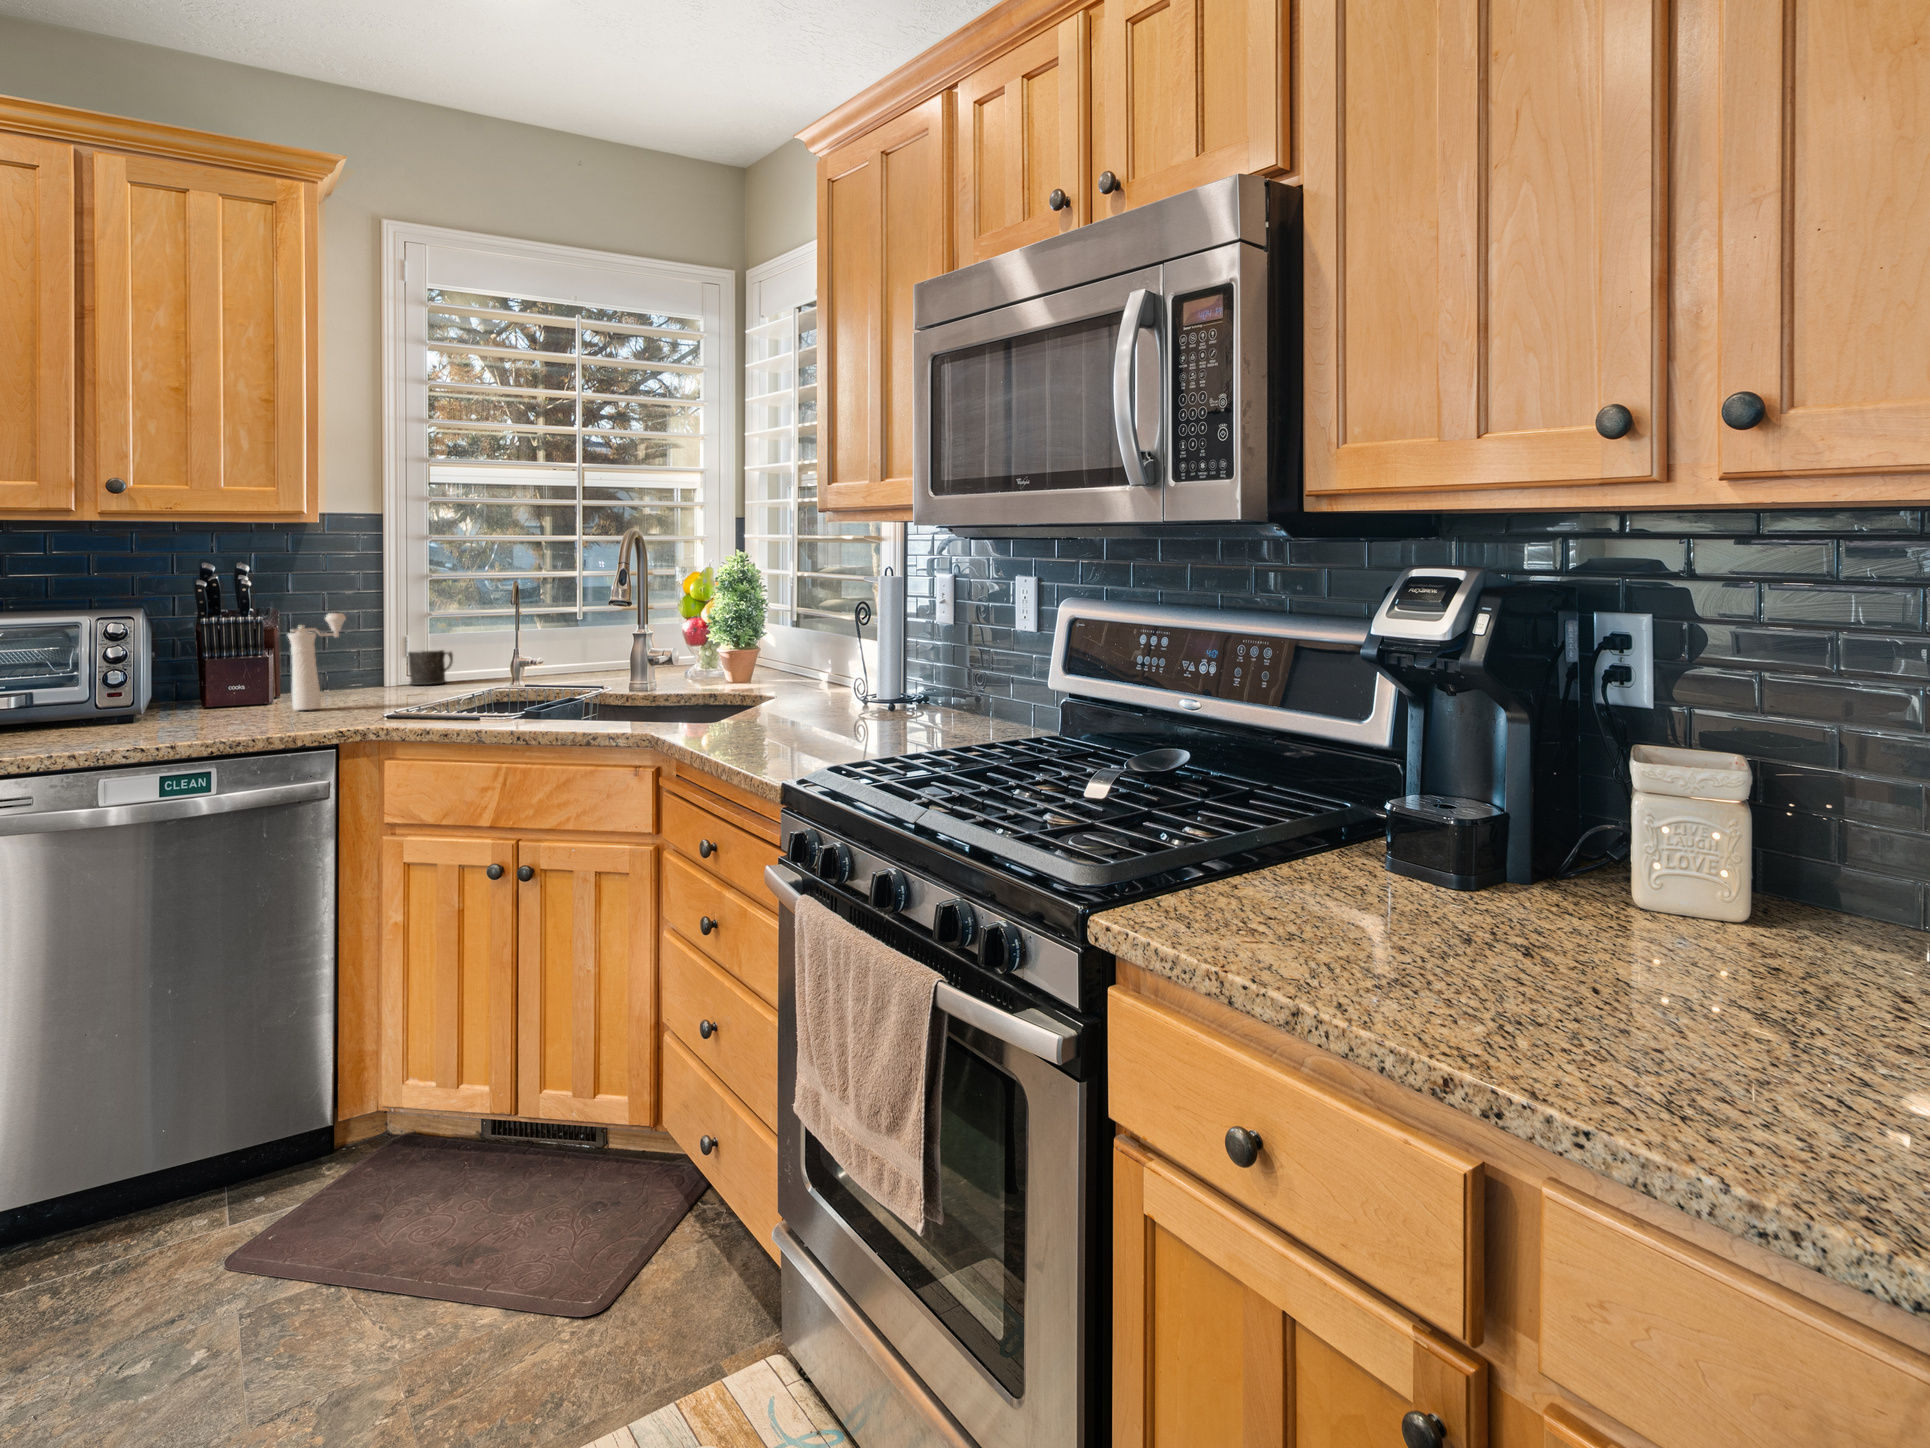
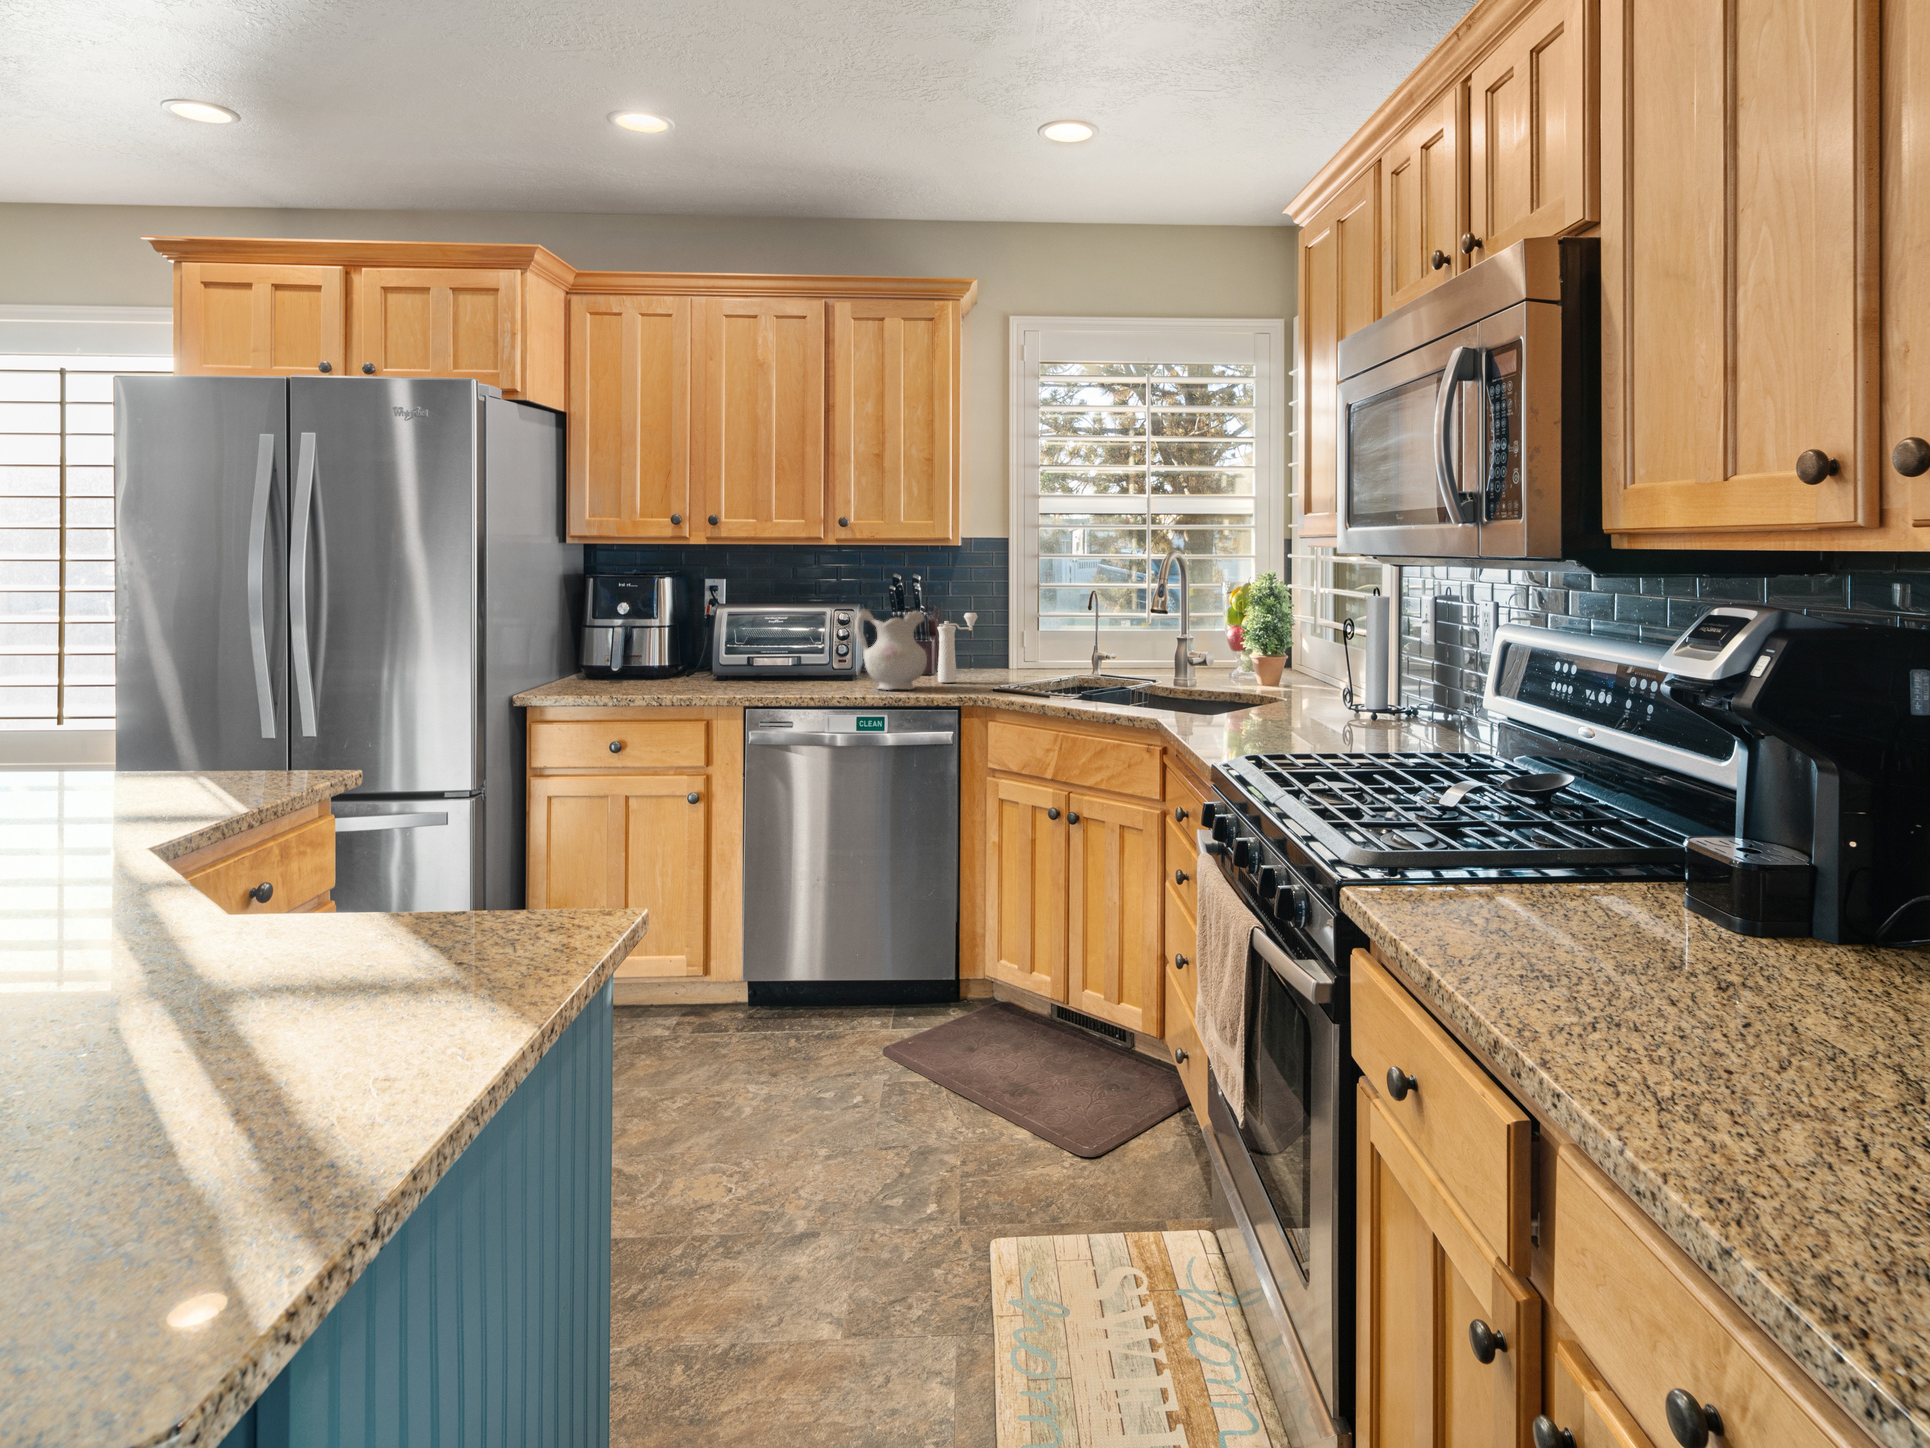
ceramic pitcher: none [158,611,279,725] -> present [855,609,927,690]
mug: present [408,650,453,685] -> none [1024,642,1055,668]

